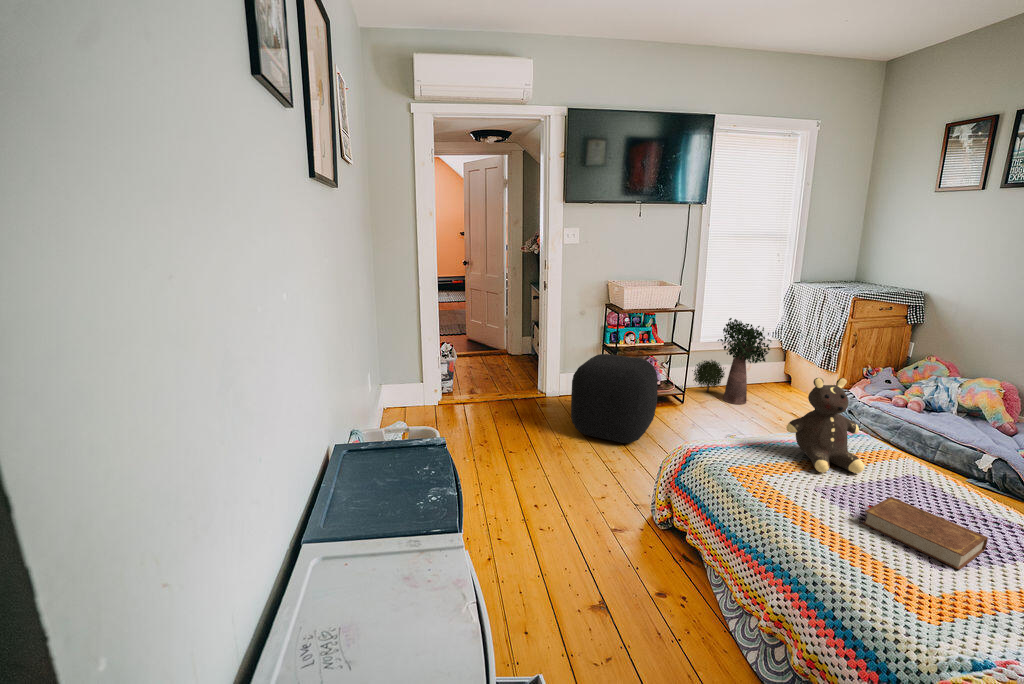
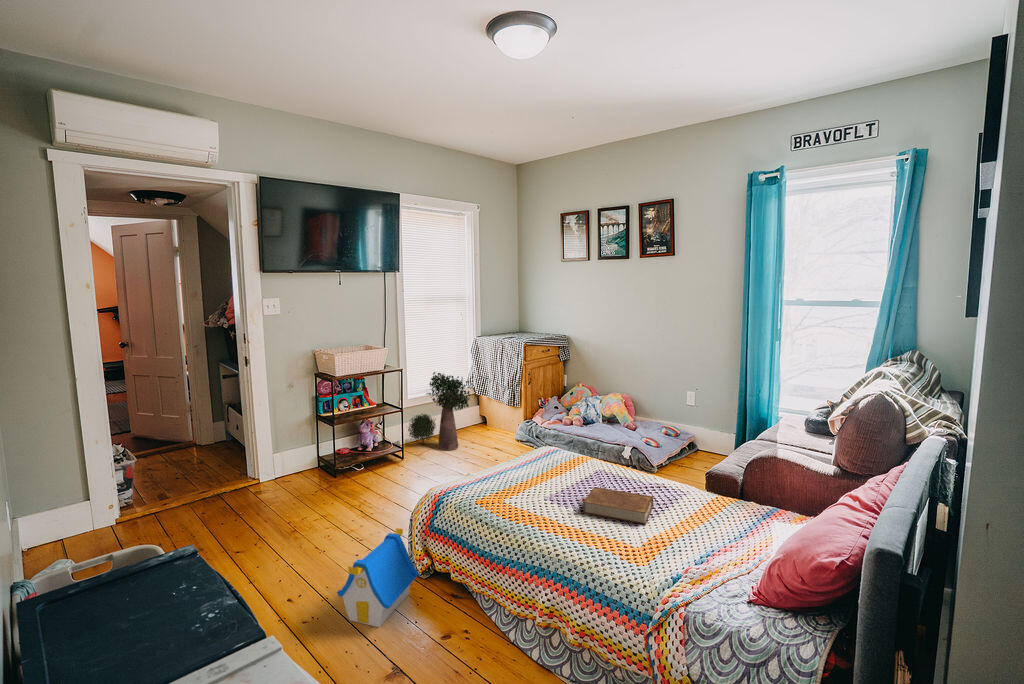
ottoman: present [571,354,658,443] -> none [294,421,386,515]
teddy bear: present [786,378,864,473] -> none [513,404,570,484]
toy house: none [578,470,657,554] -> present [337,528,420,627]

